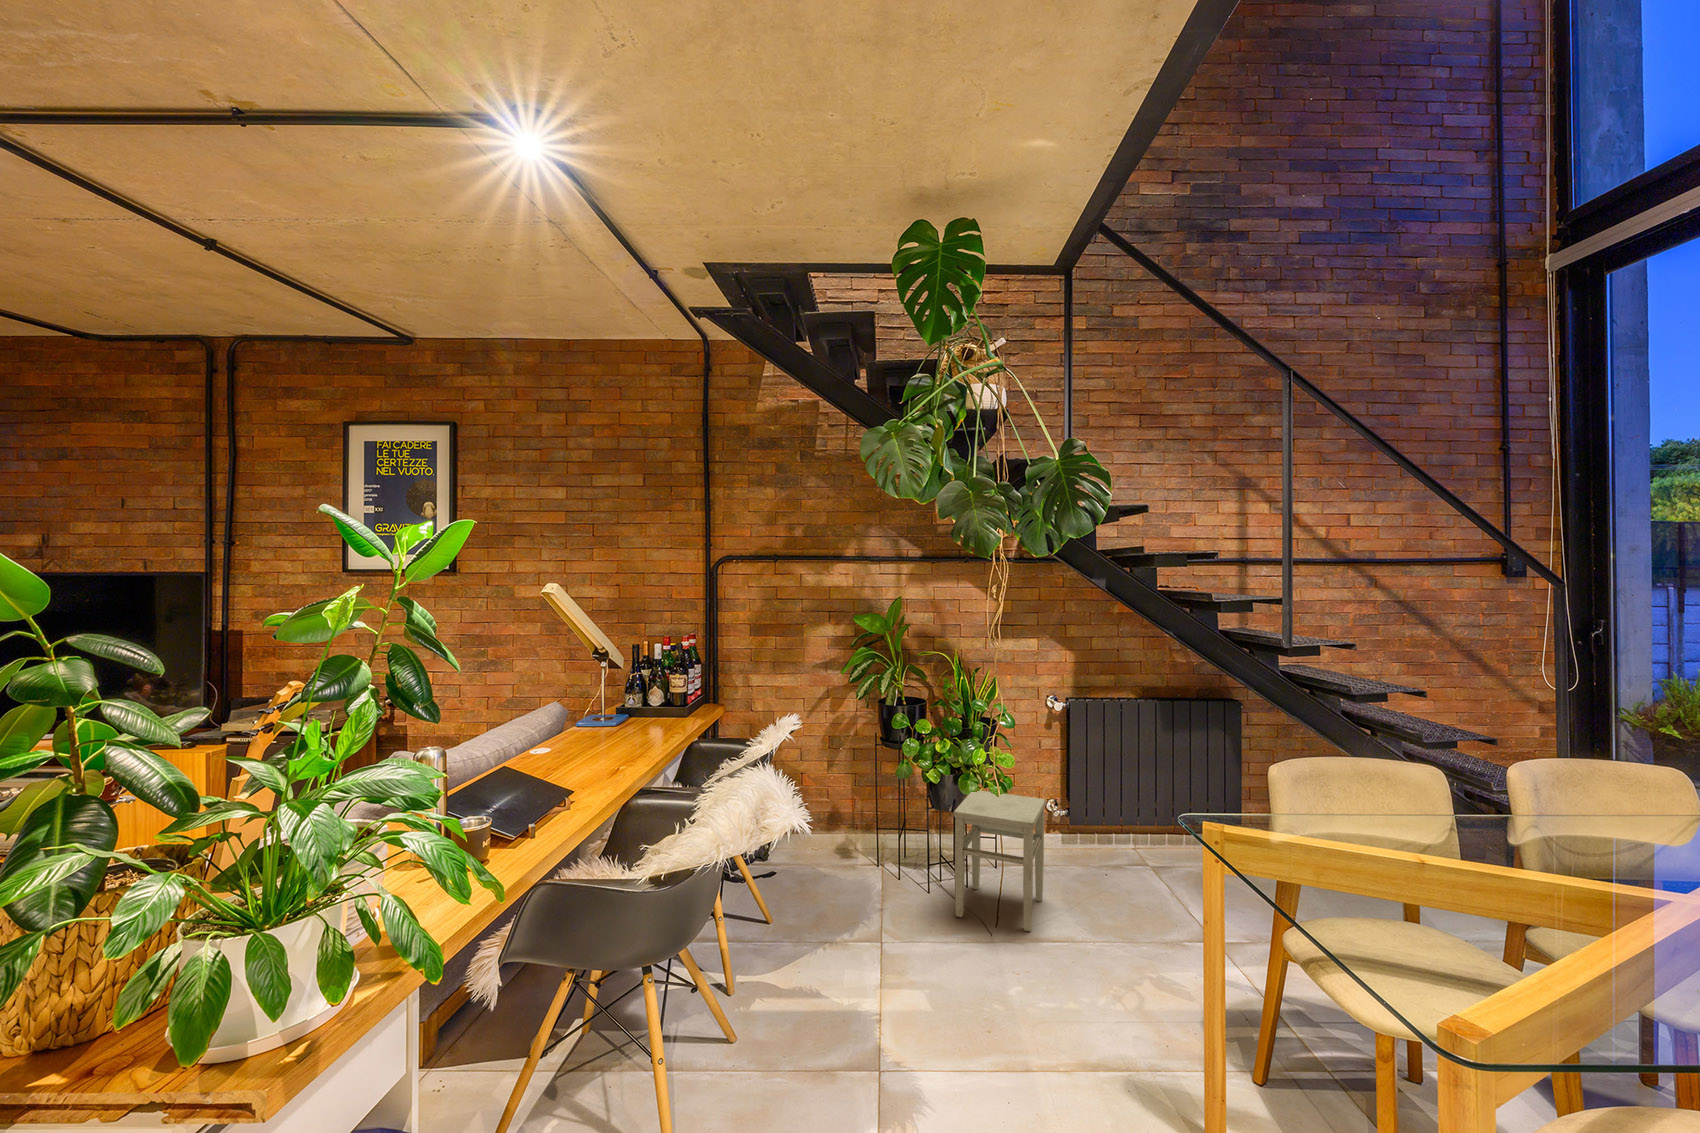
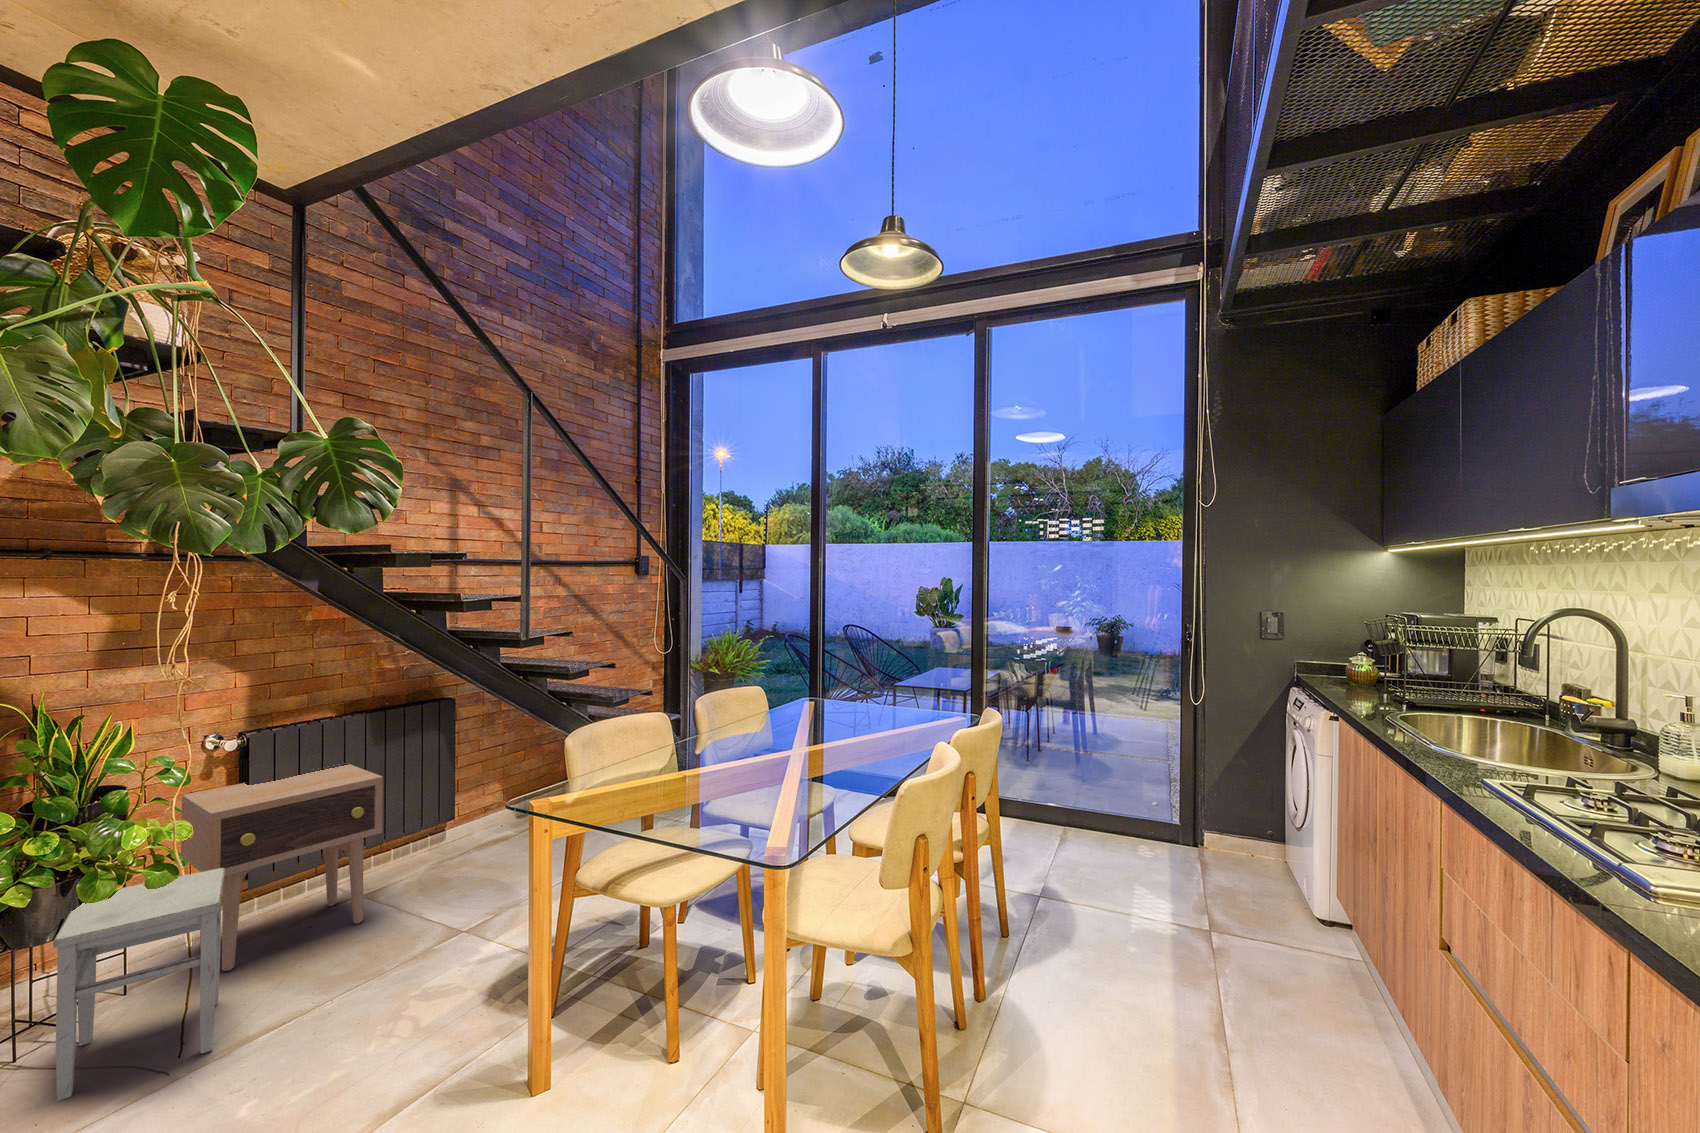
side table: none [1033,738,1163,886] -> present [181,764,383,971]

